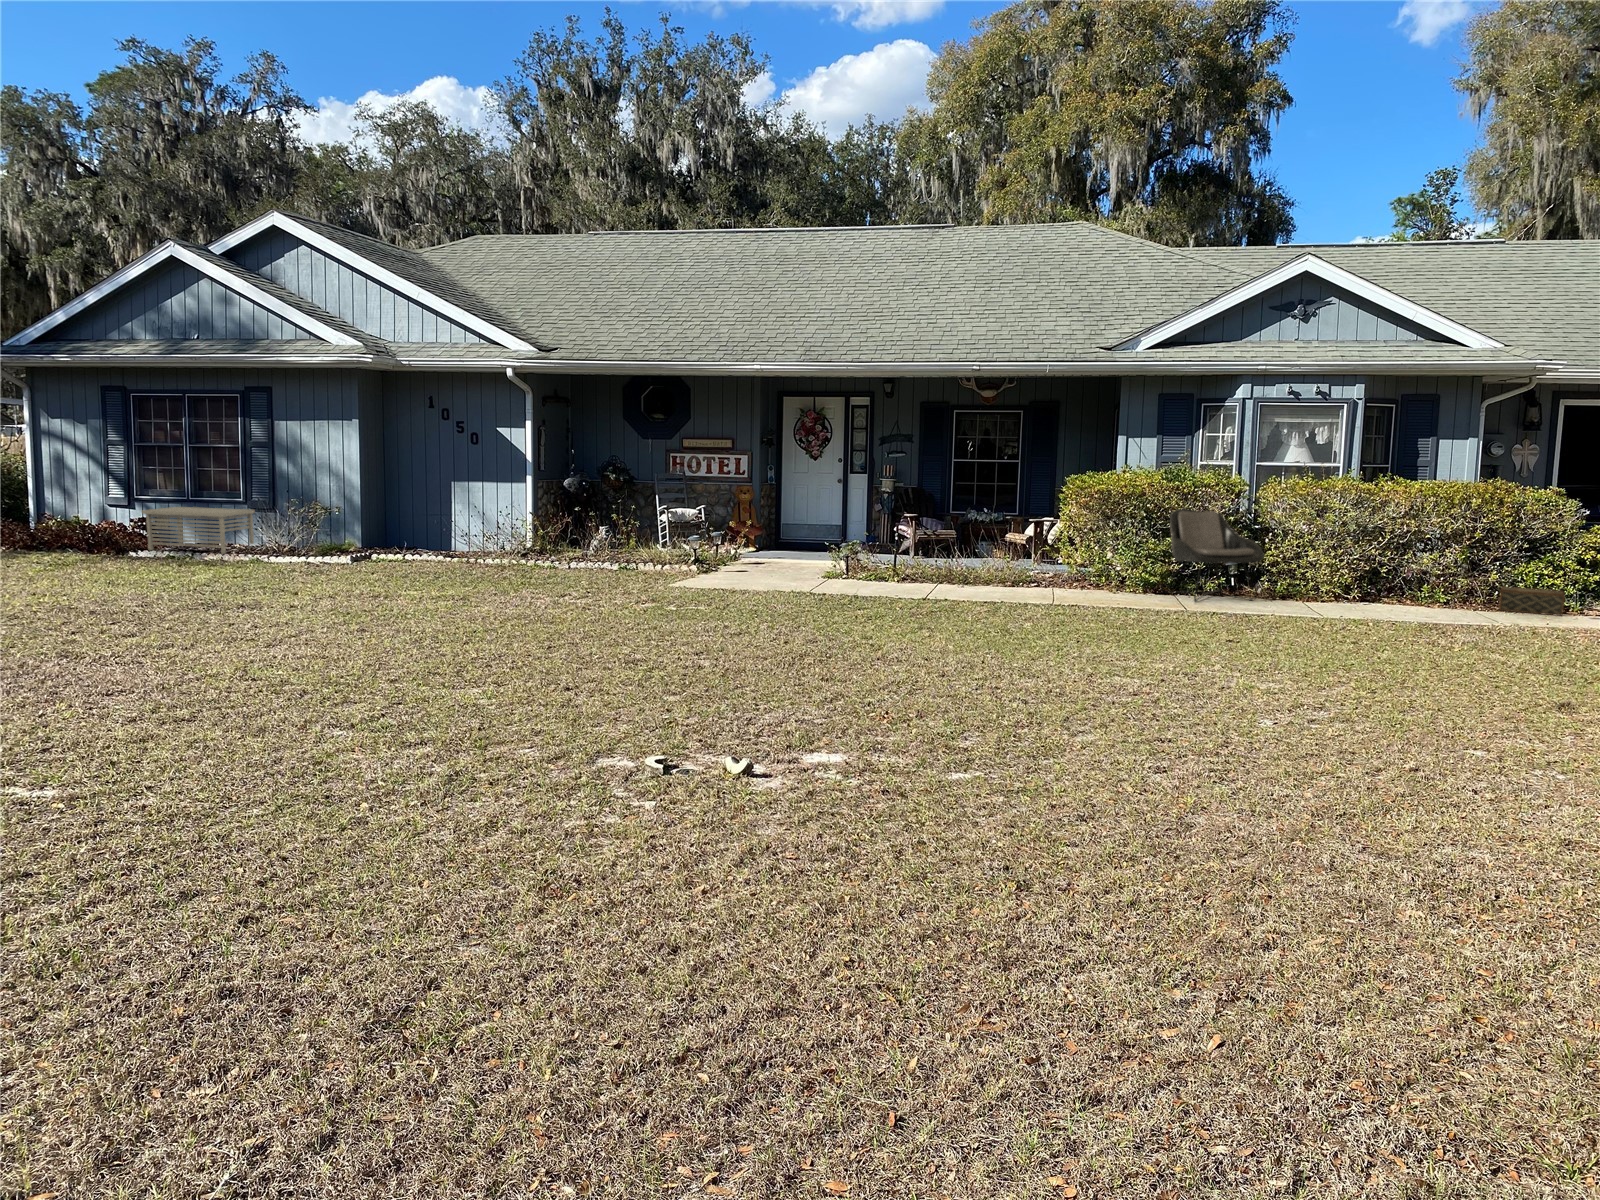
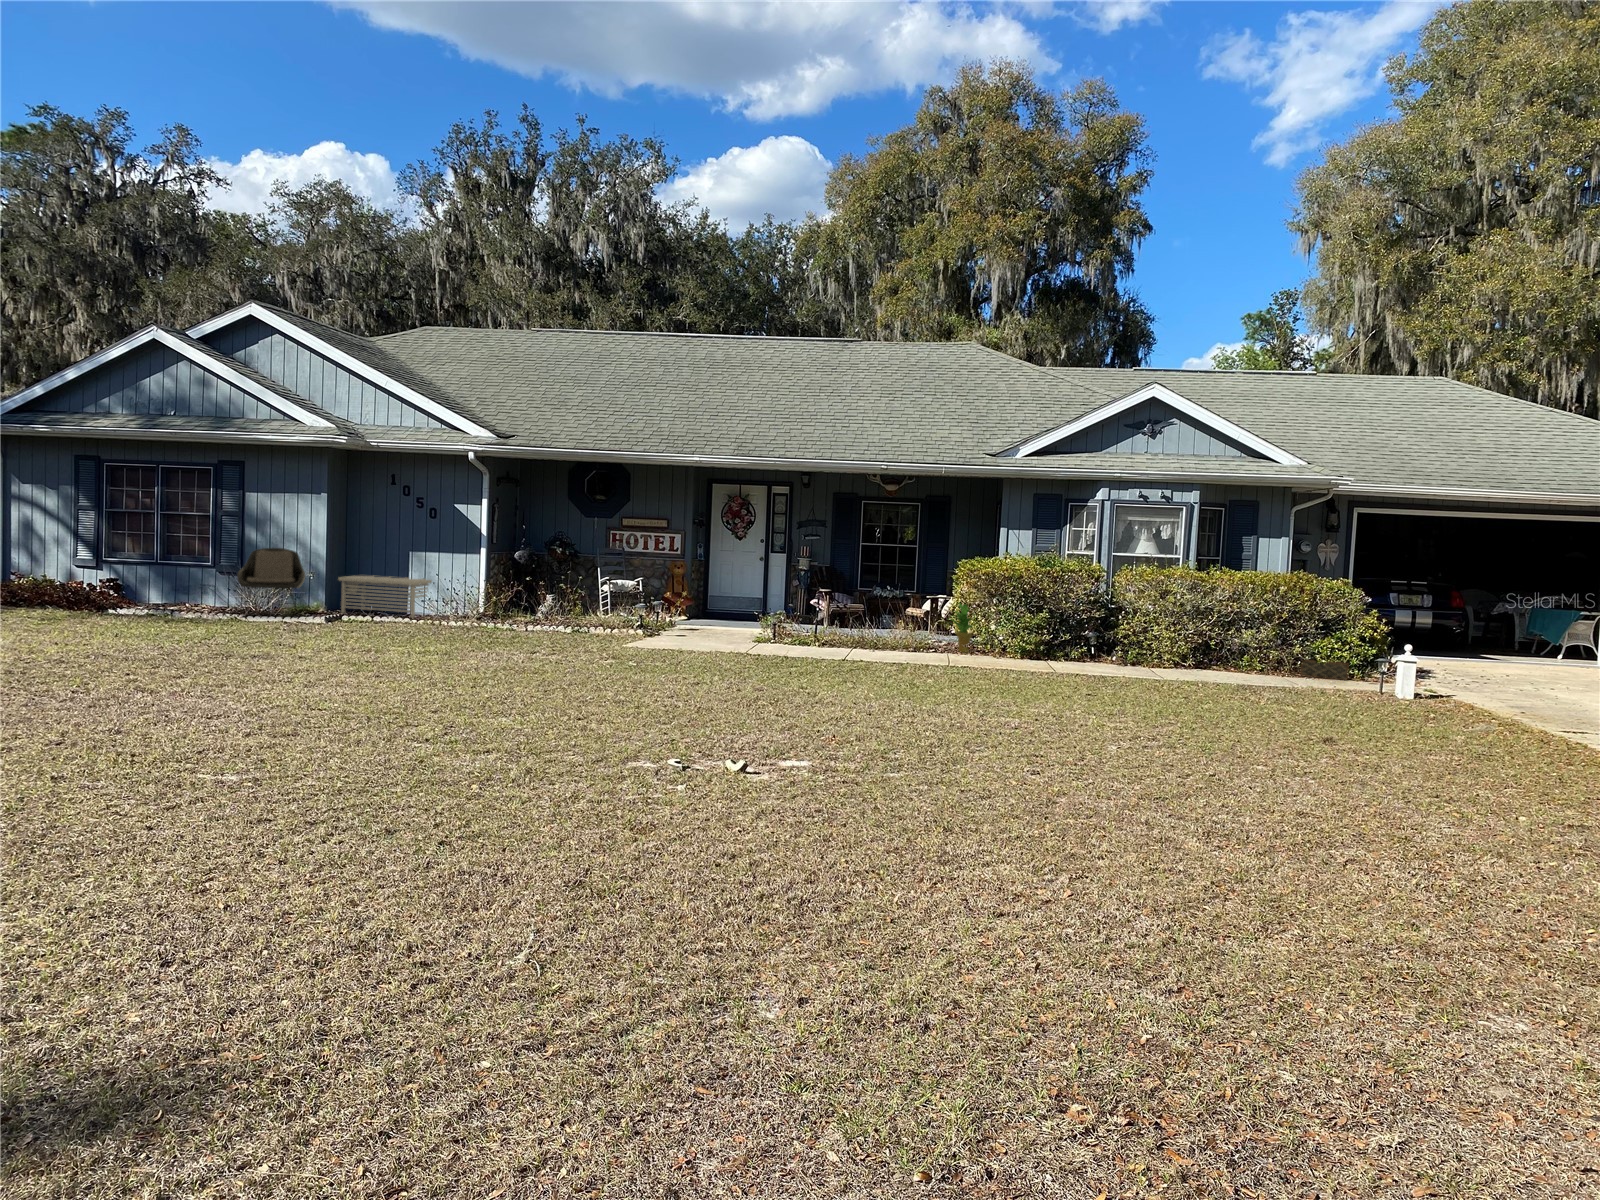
storage bench: present [142,507,255,554] -> present [338,576,432,618]
lounge chair: present [1161,508,1264,602] -> present [237,548,305,618]
potted plant: none [1051,527,1096,586] -> present [953,603,973,653]

